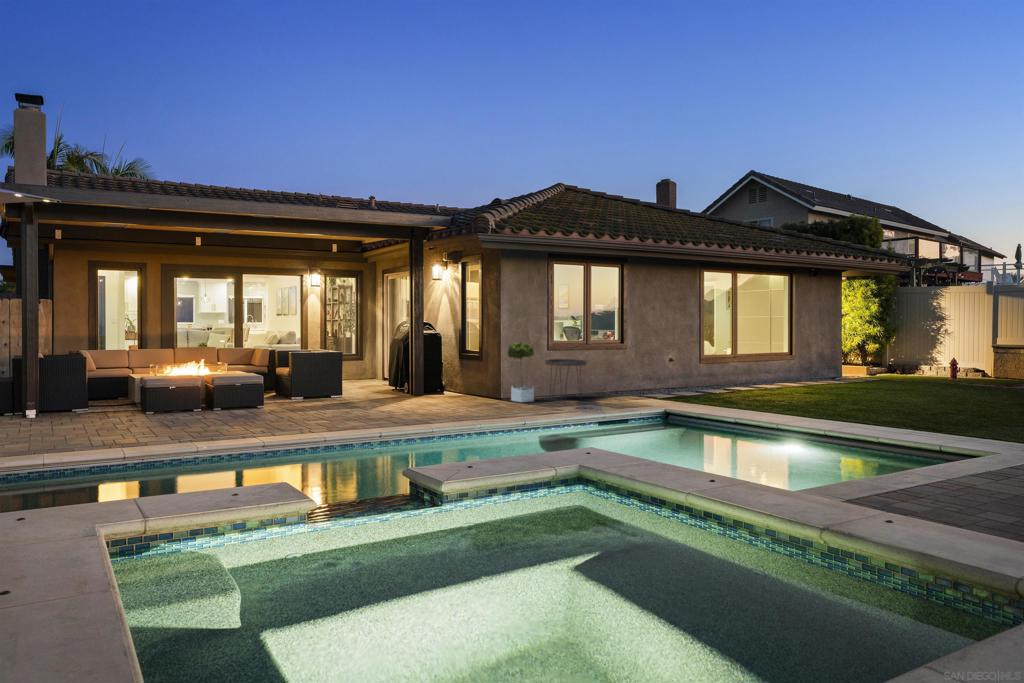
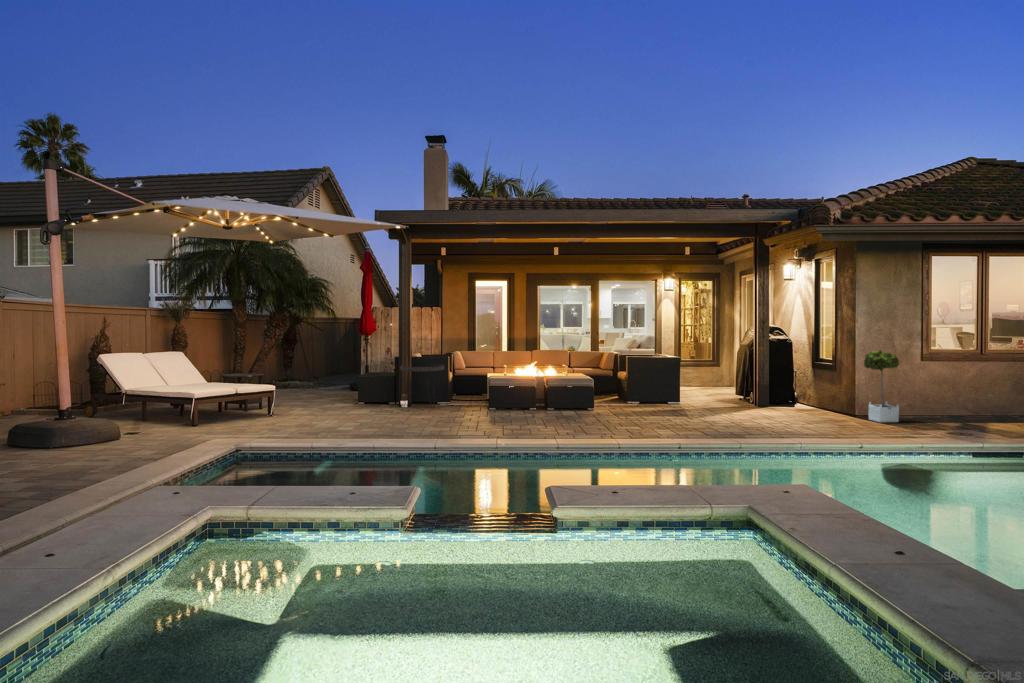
side table: present [545,359,587,400] -> present [400,364,444,406]

